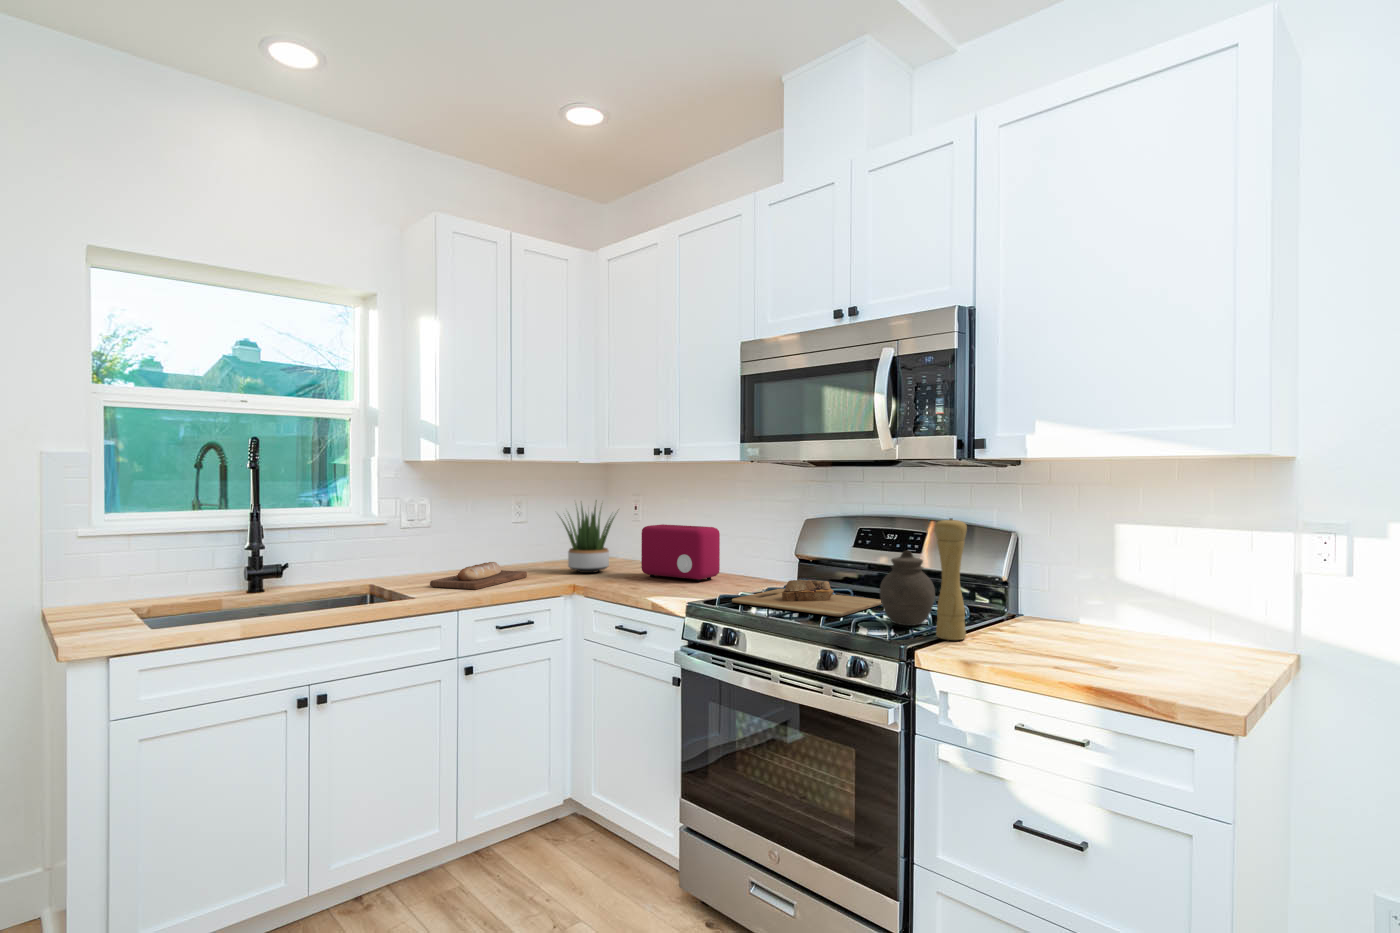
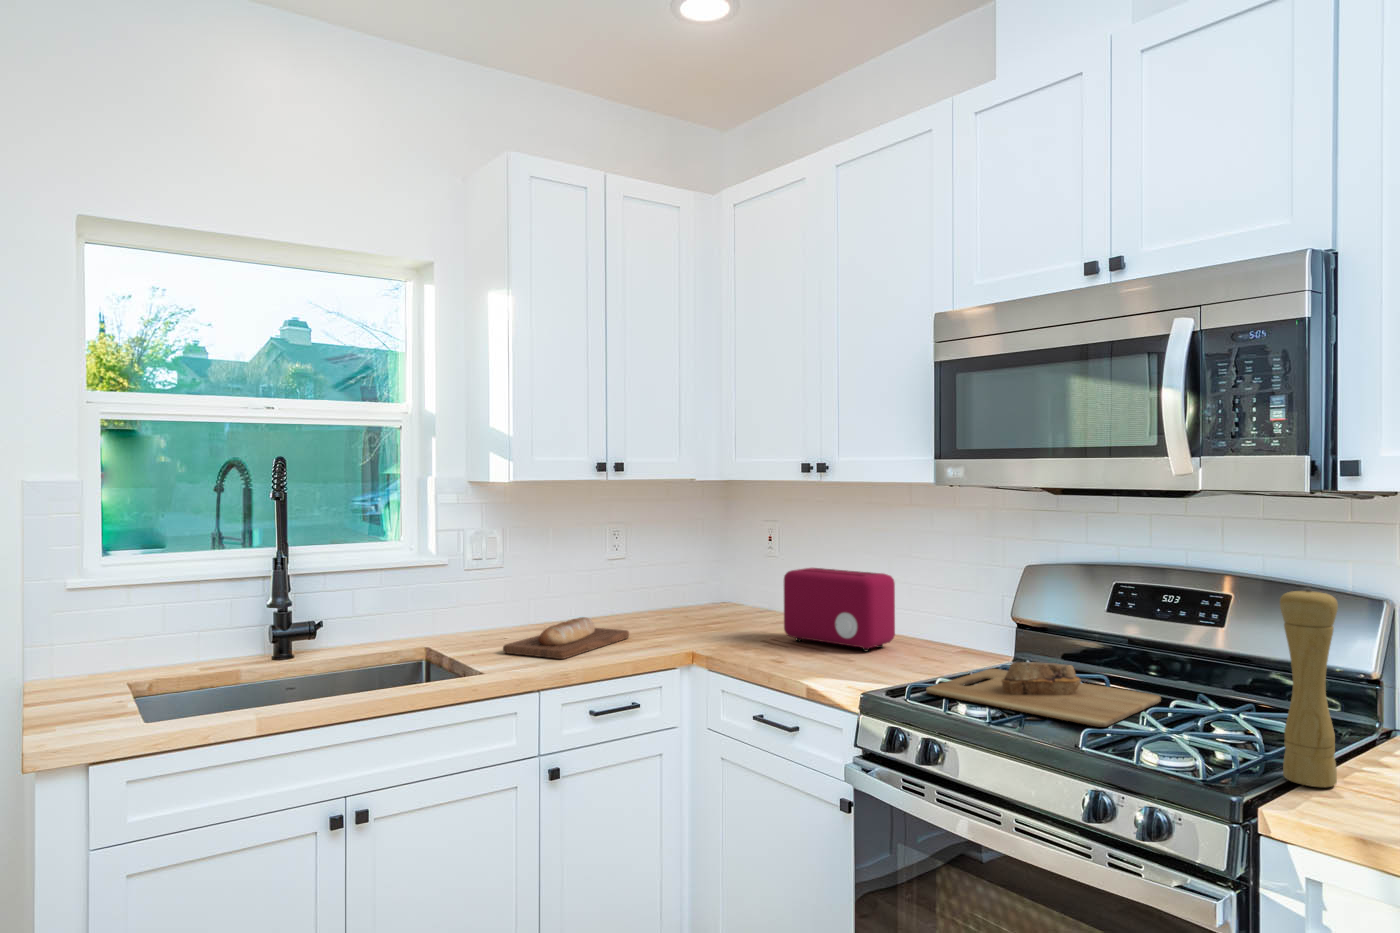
potted plant: present [559,500,615,573] -> none [666,531,750,632]
jar: present [880,551,935,626] -> none [1172,632,1267,751]

